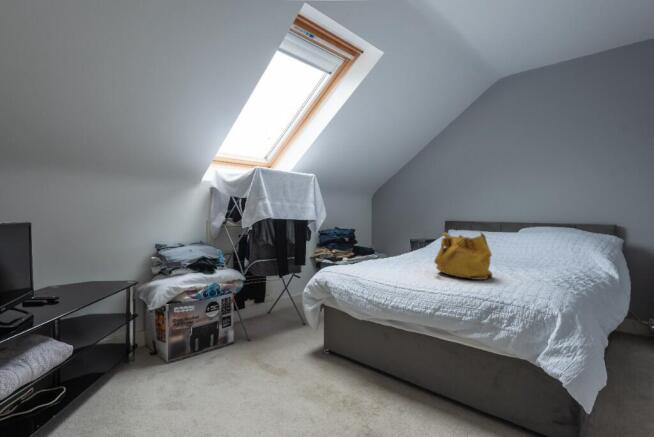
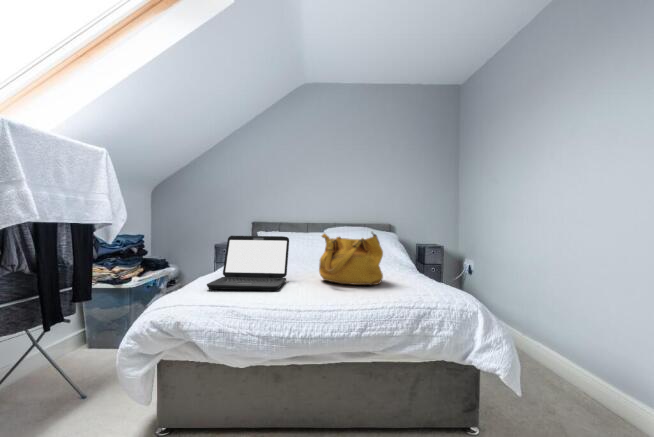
laptop: none [354,231,419,273] -> present [207,236,289,291]

